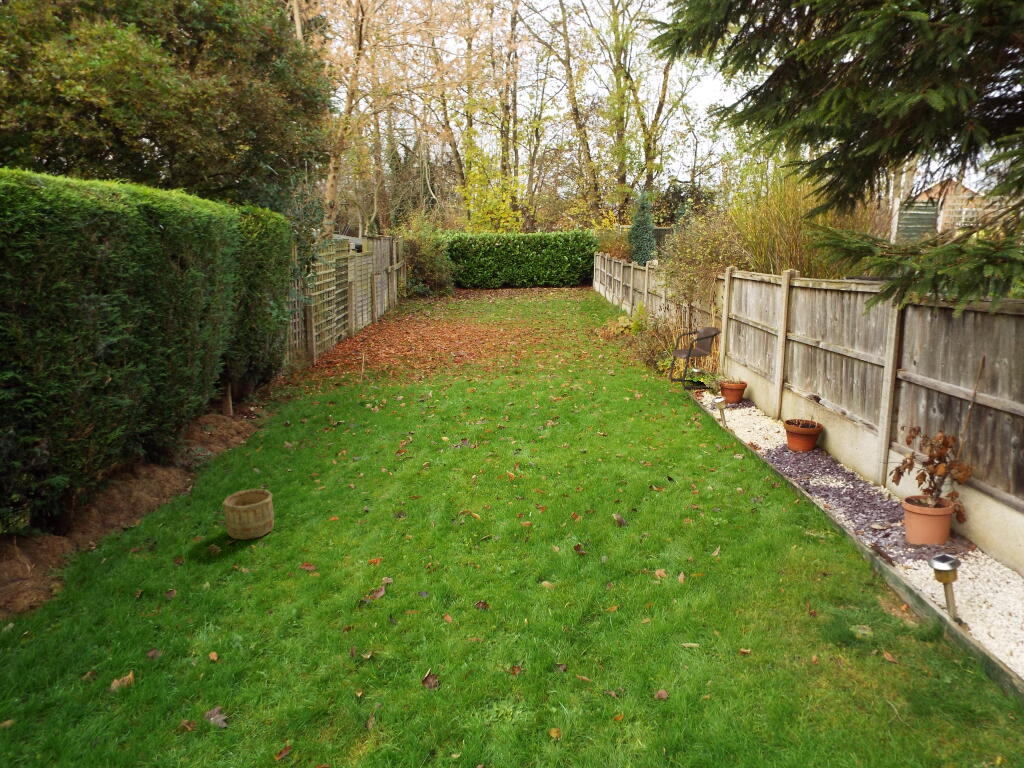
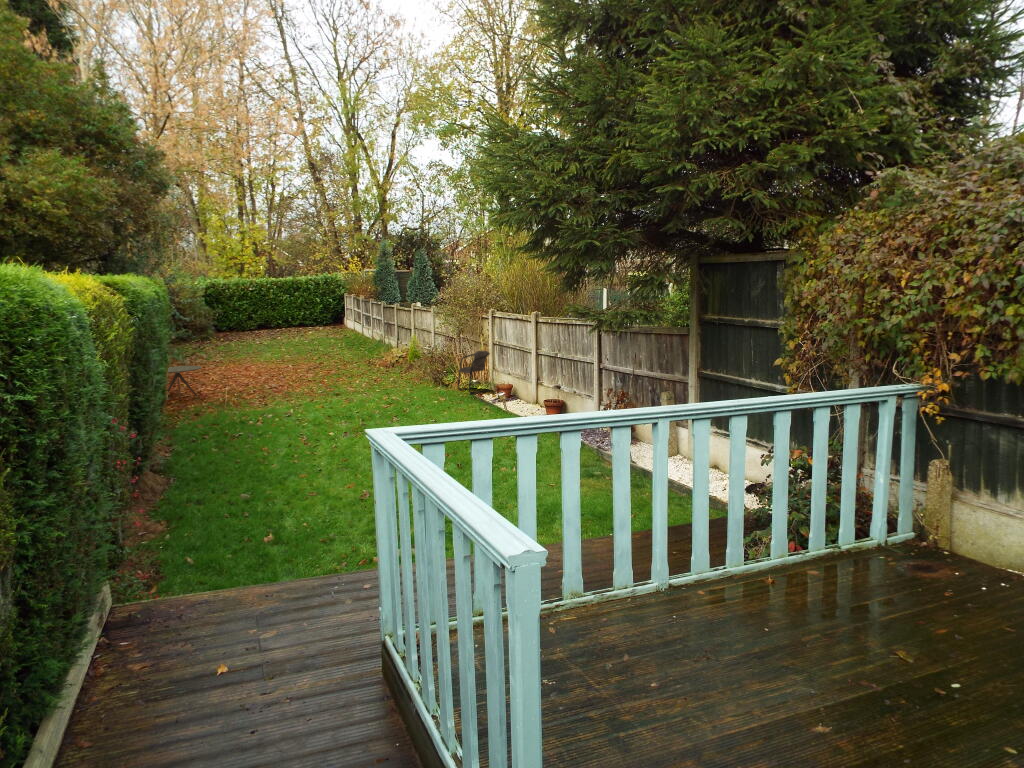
round table: none [324,321,375,360] -> present [168,366,201,400]
wooden bucket: present [222,489,274,540] -> none [235,471,268,503]

